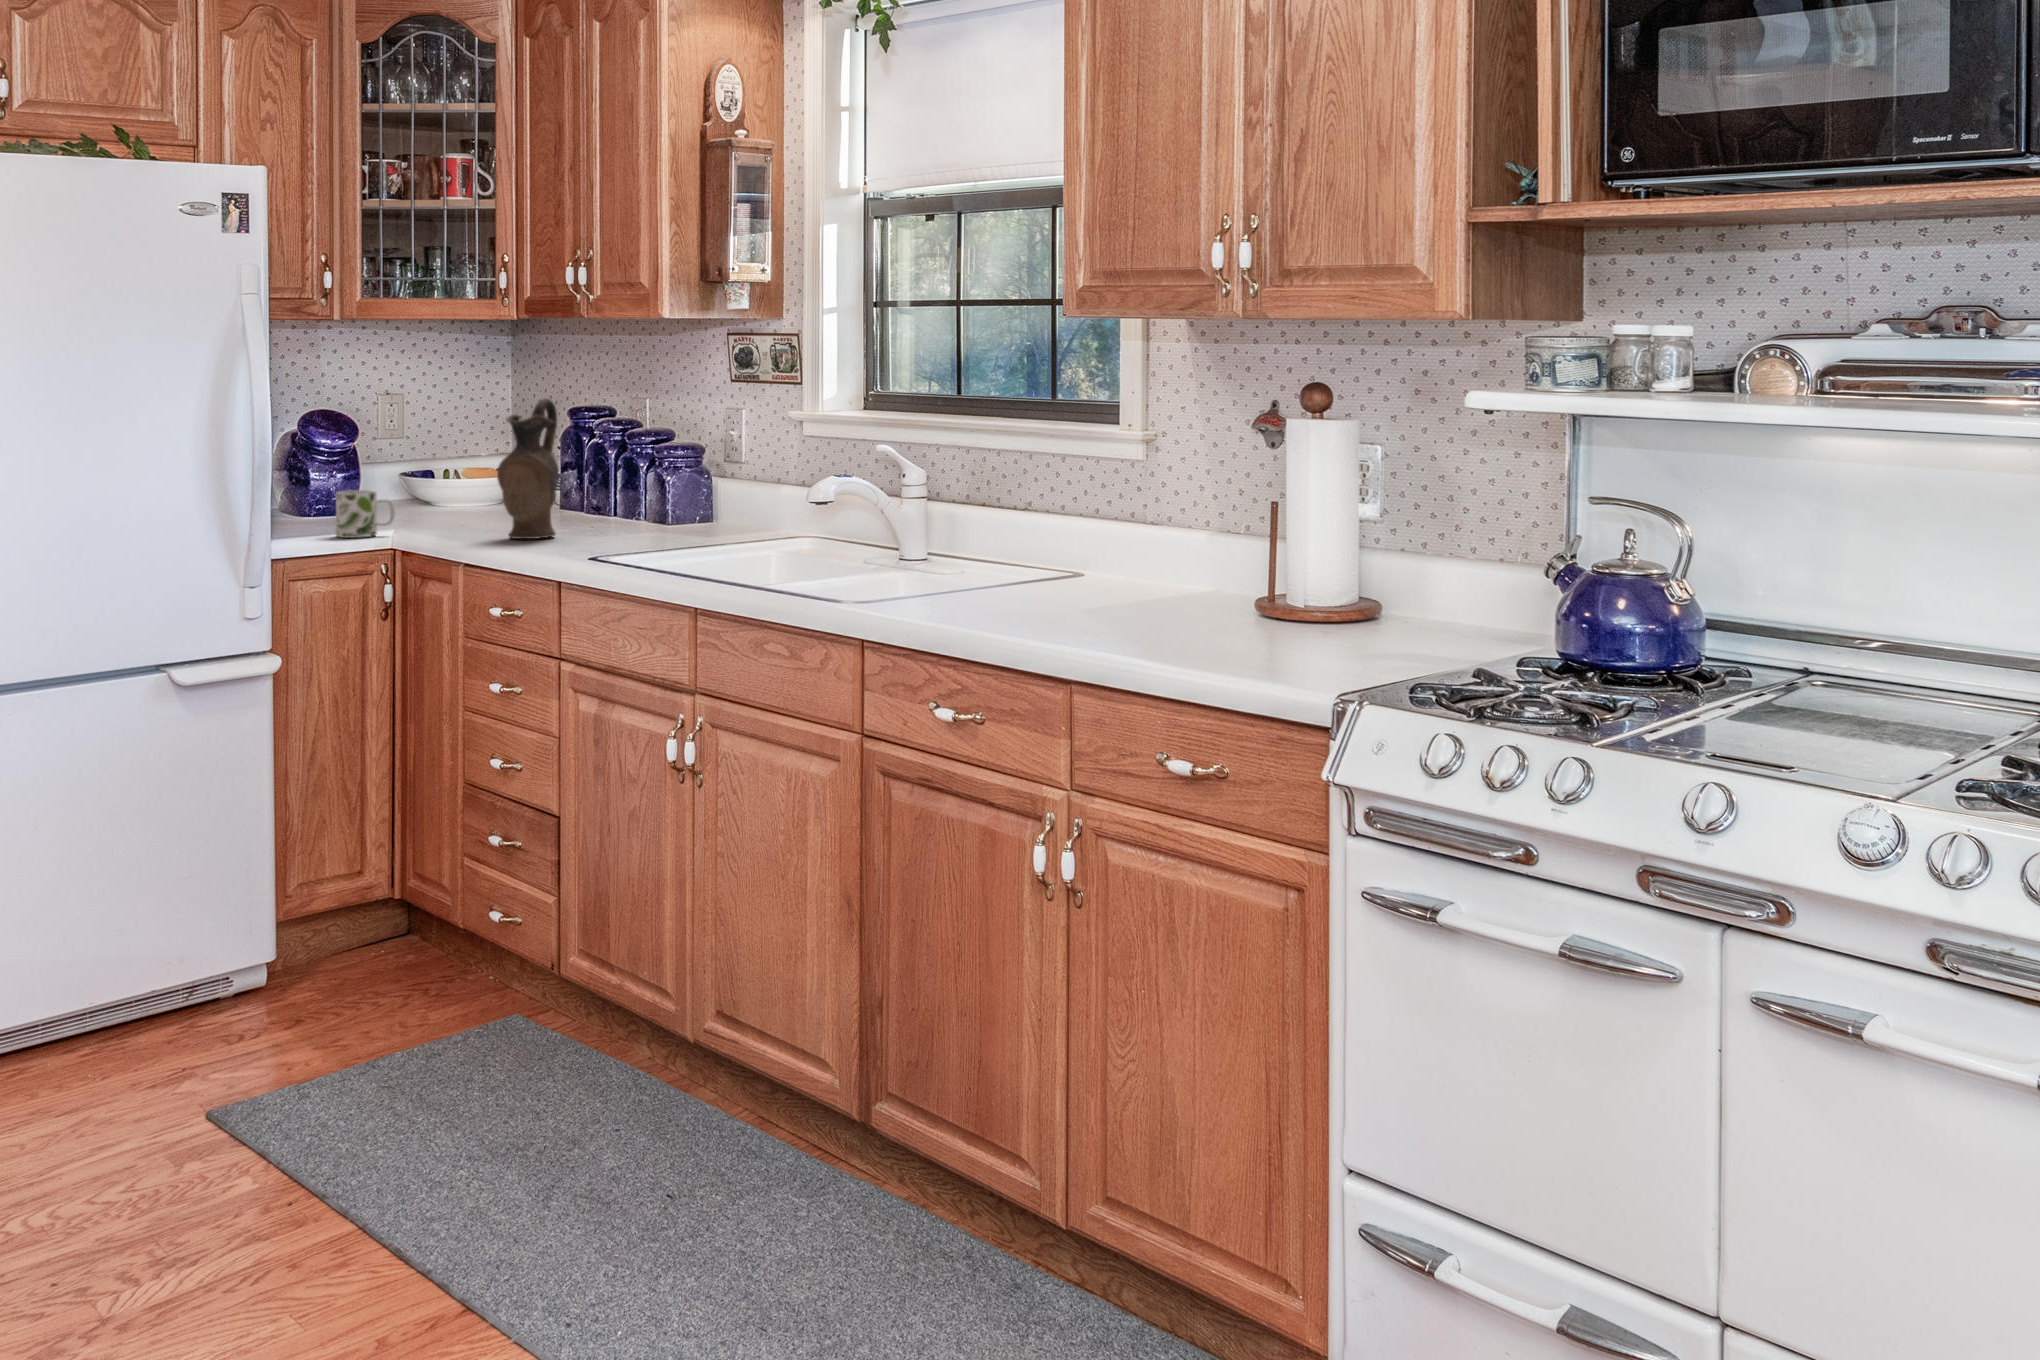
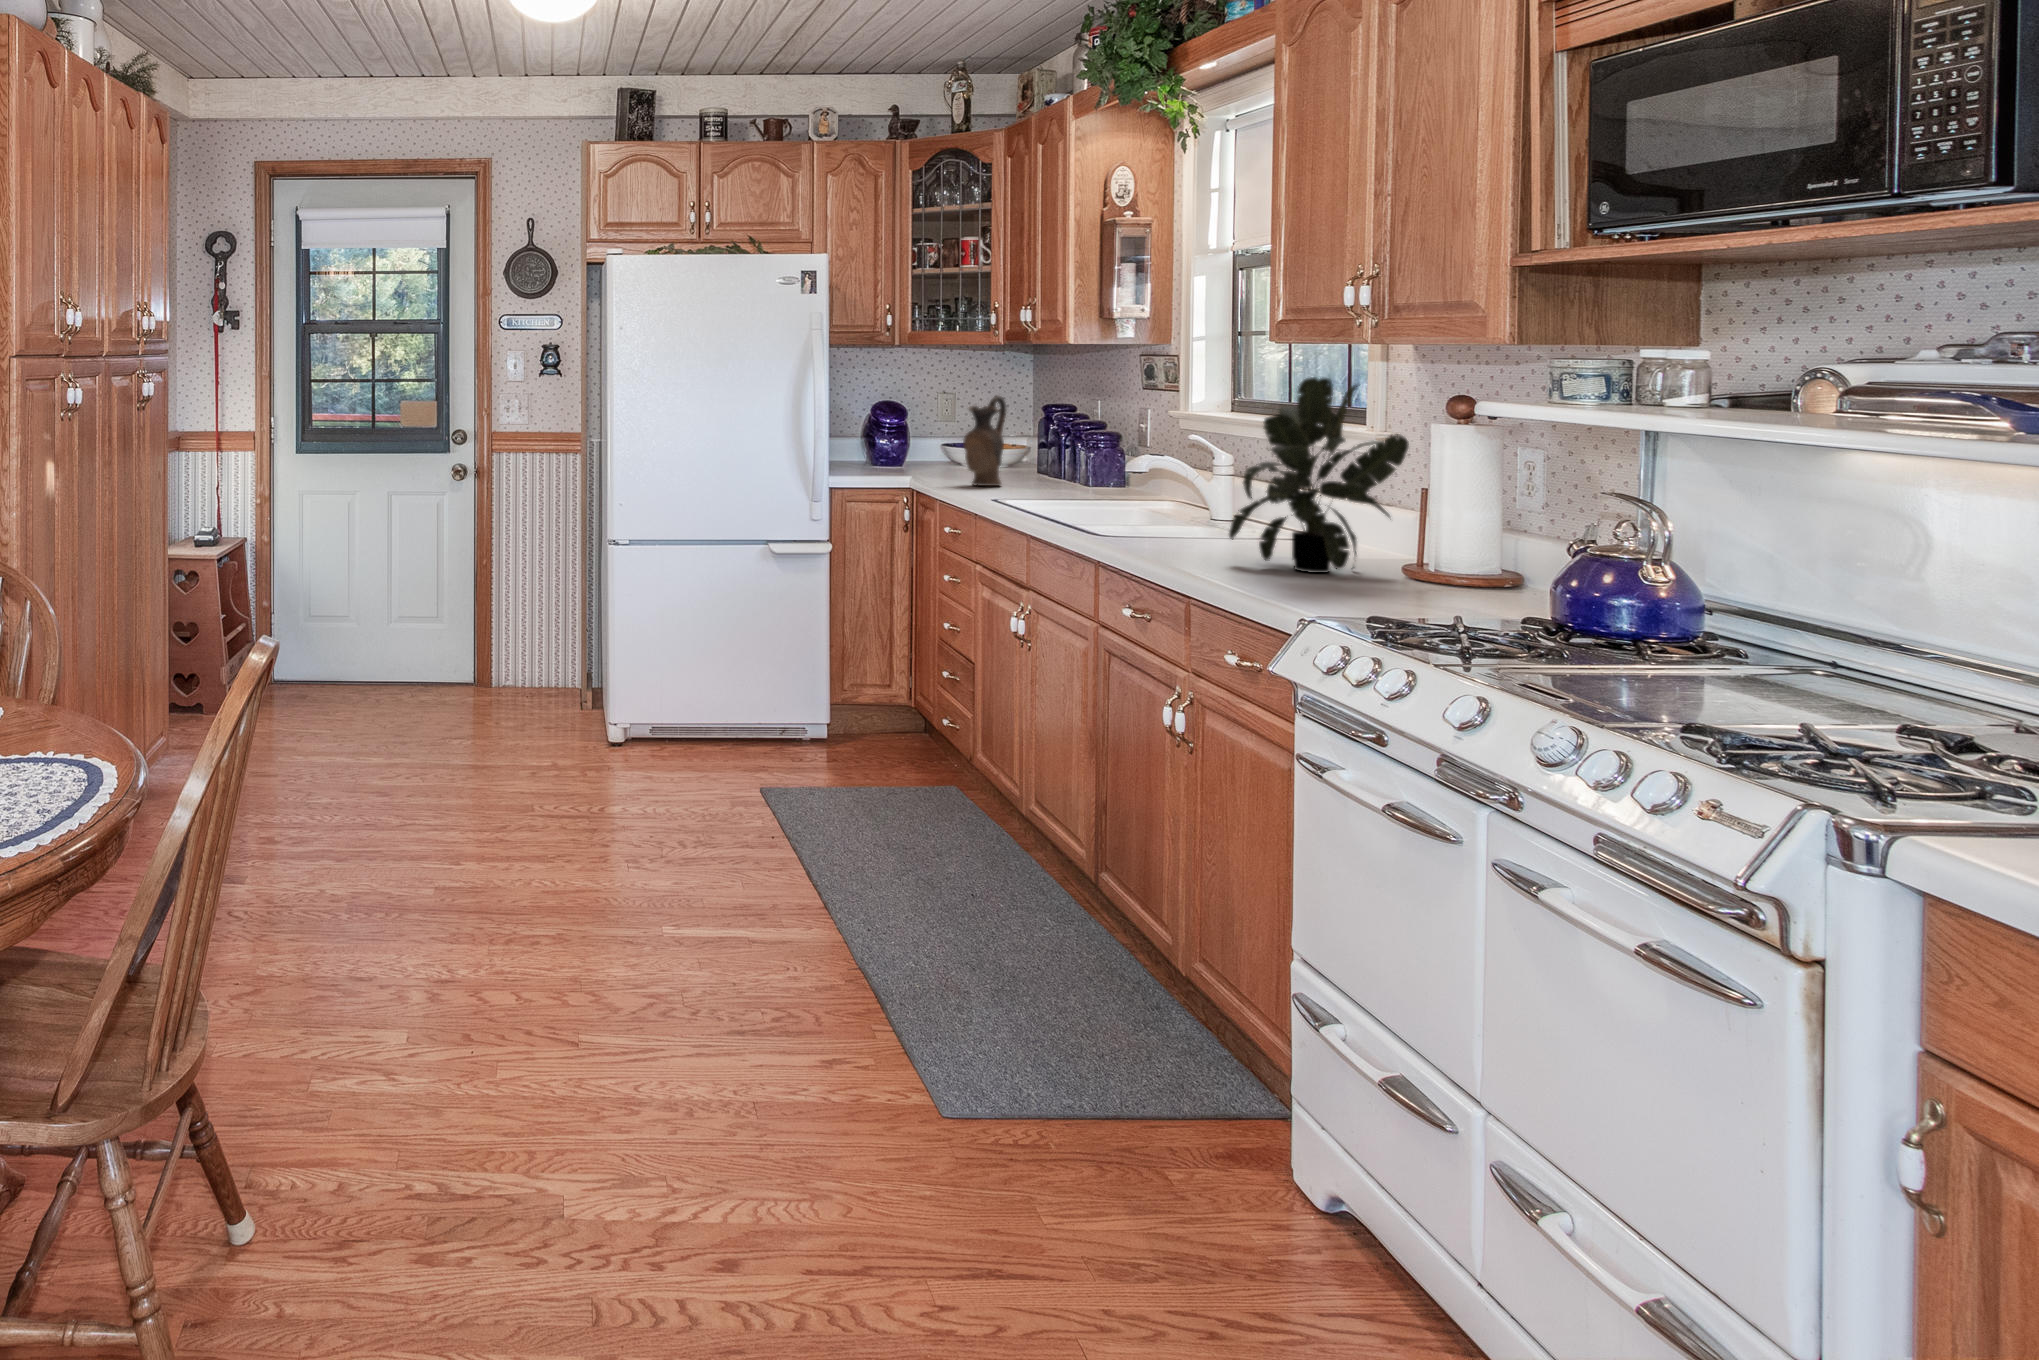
potted plant: none [1070,364,1274,629] -> present [1229,377,1409,573]
mug: present [336,490,395,538] -> none [875,450,909,479]

